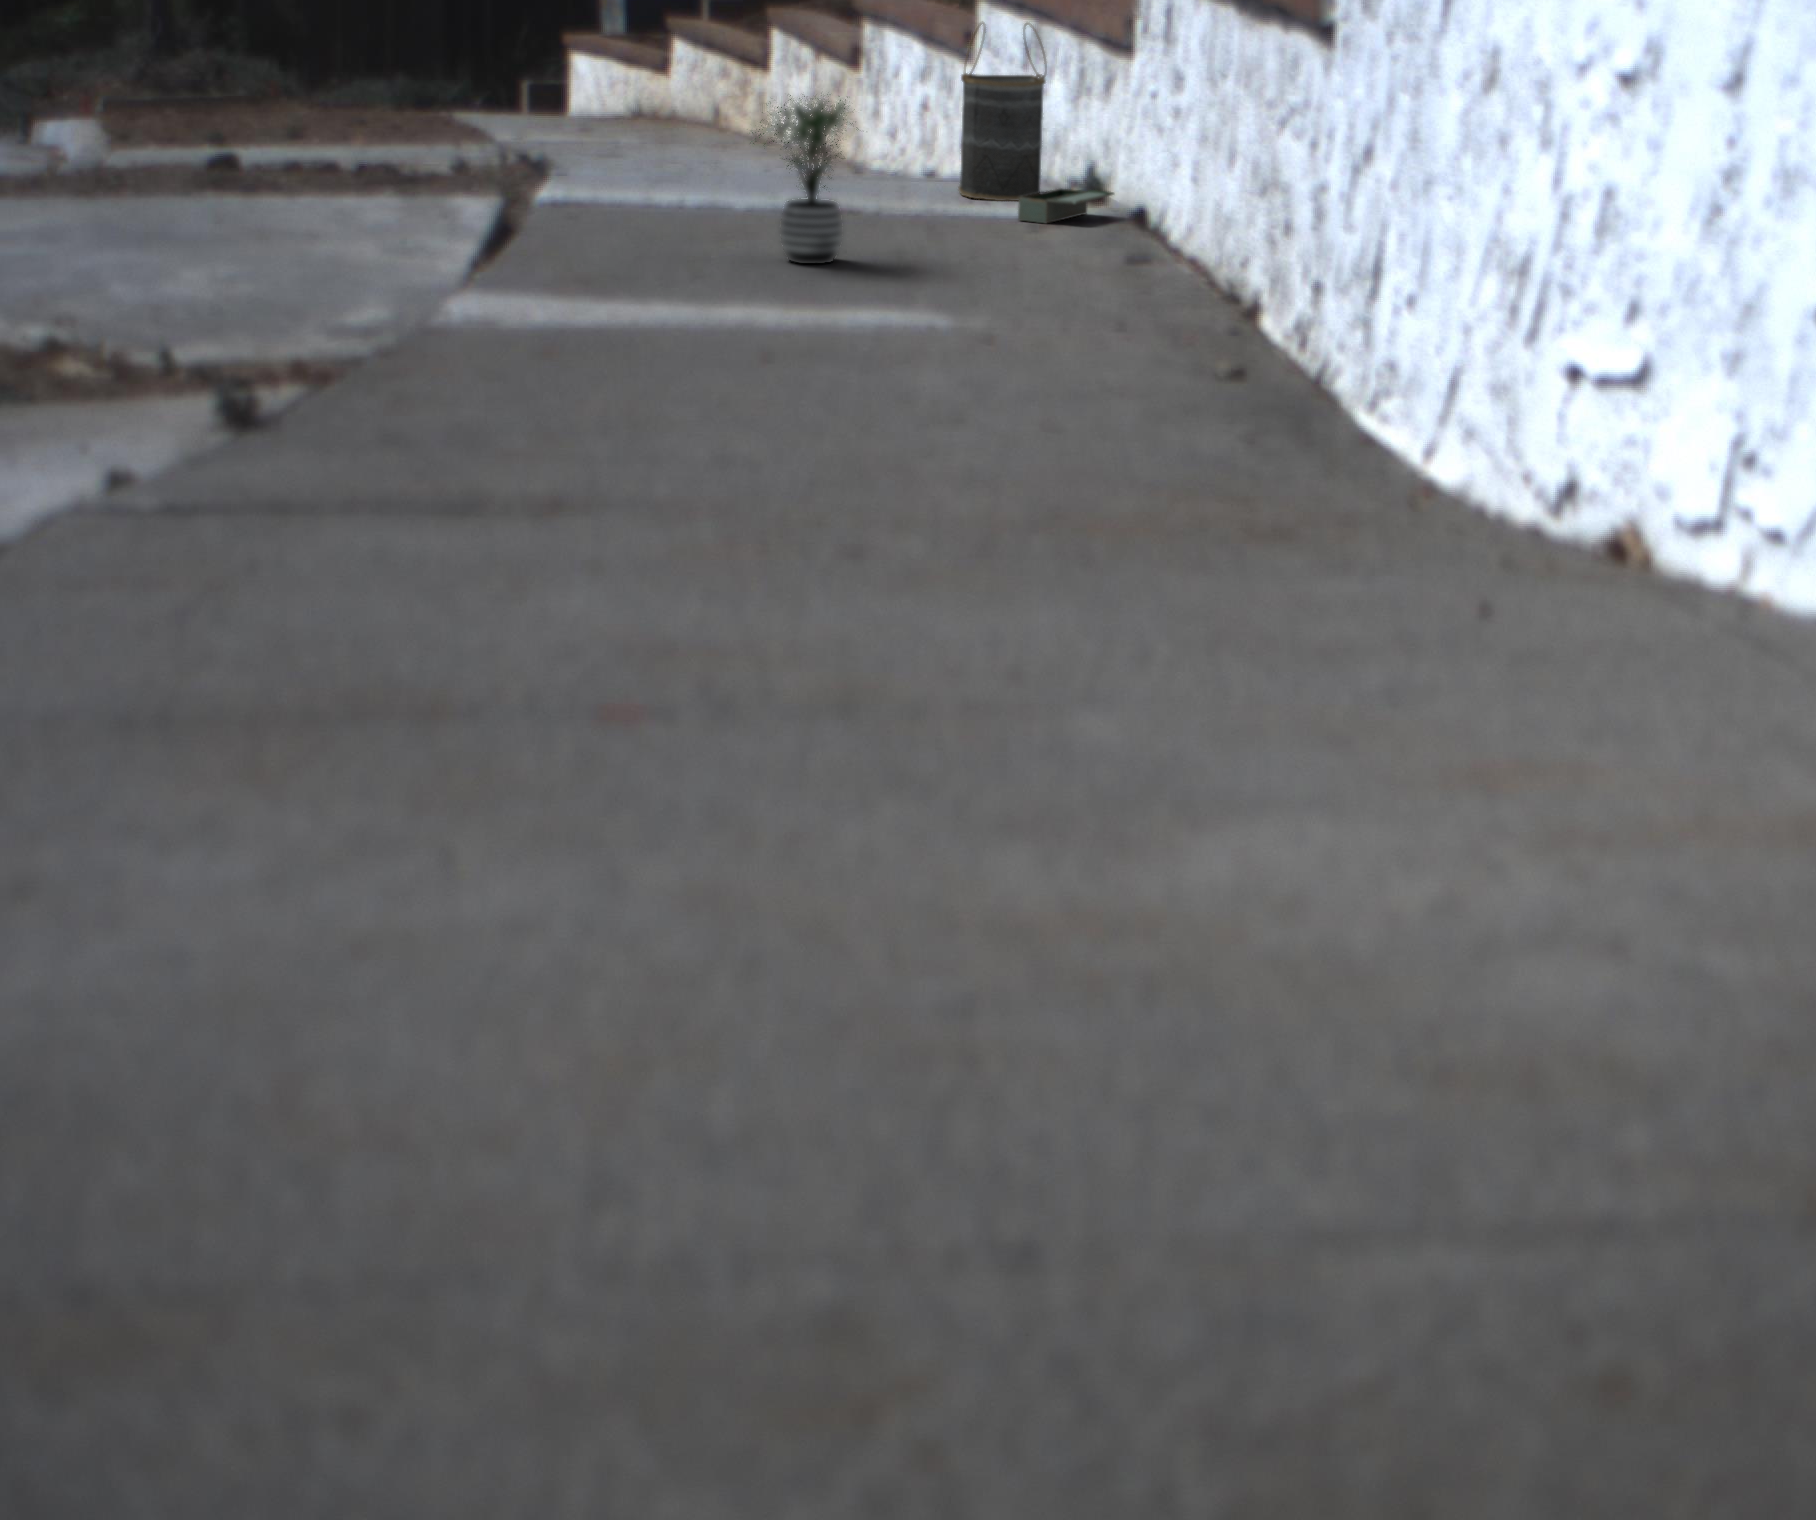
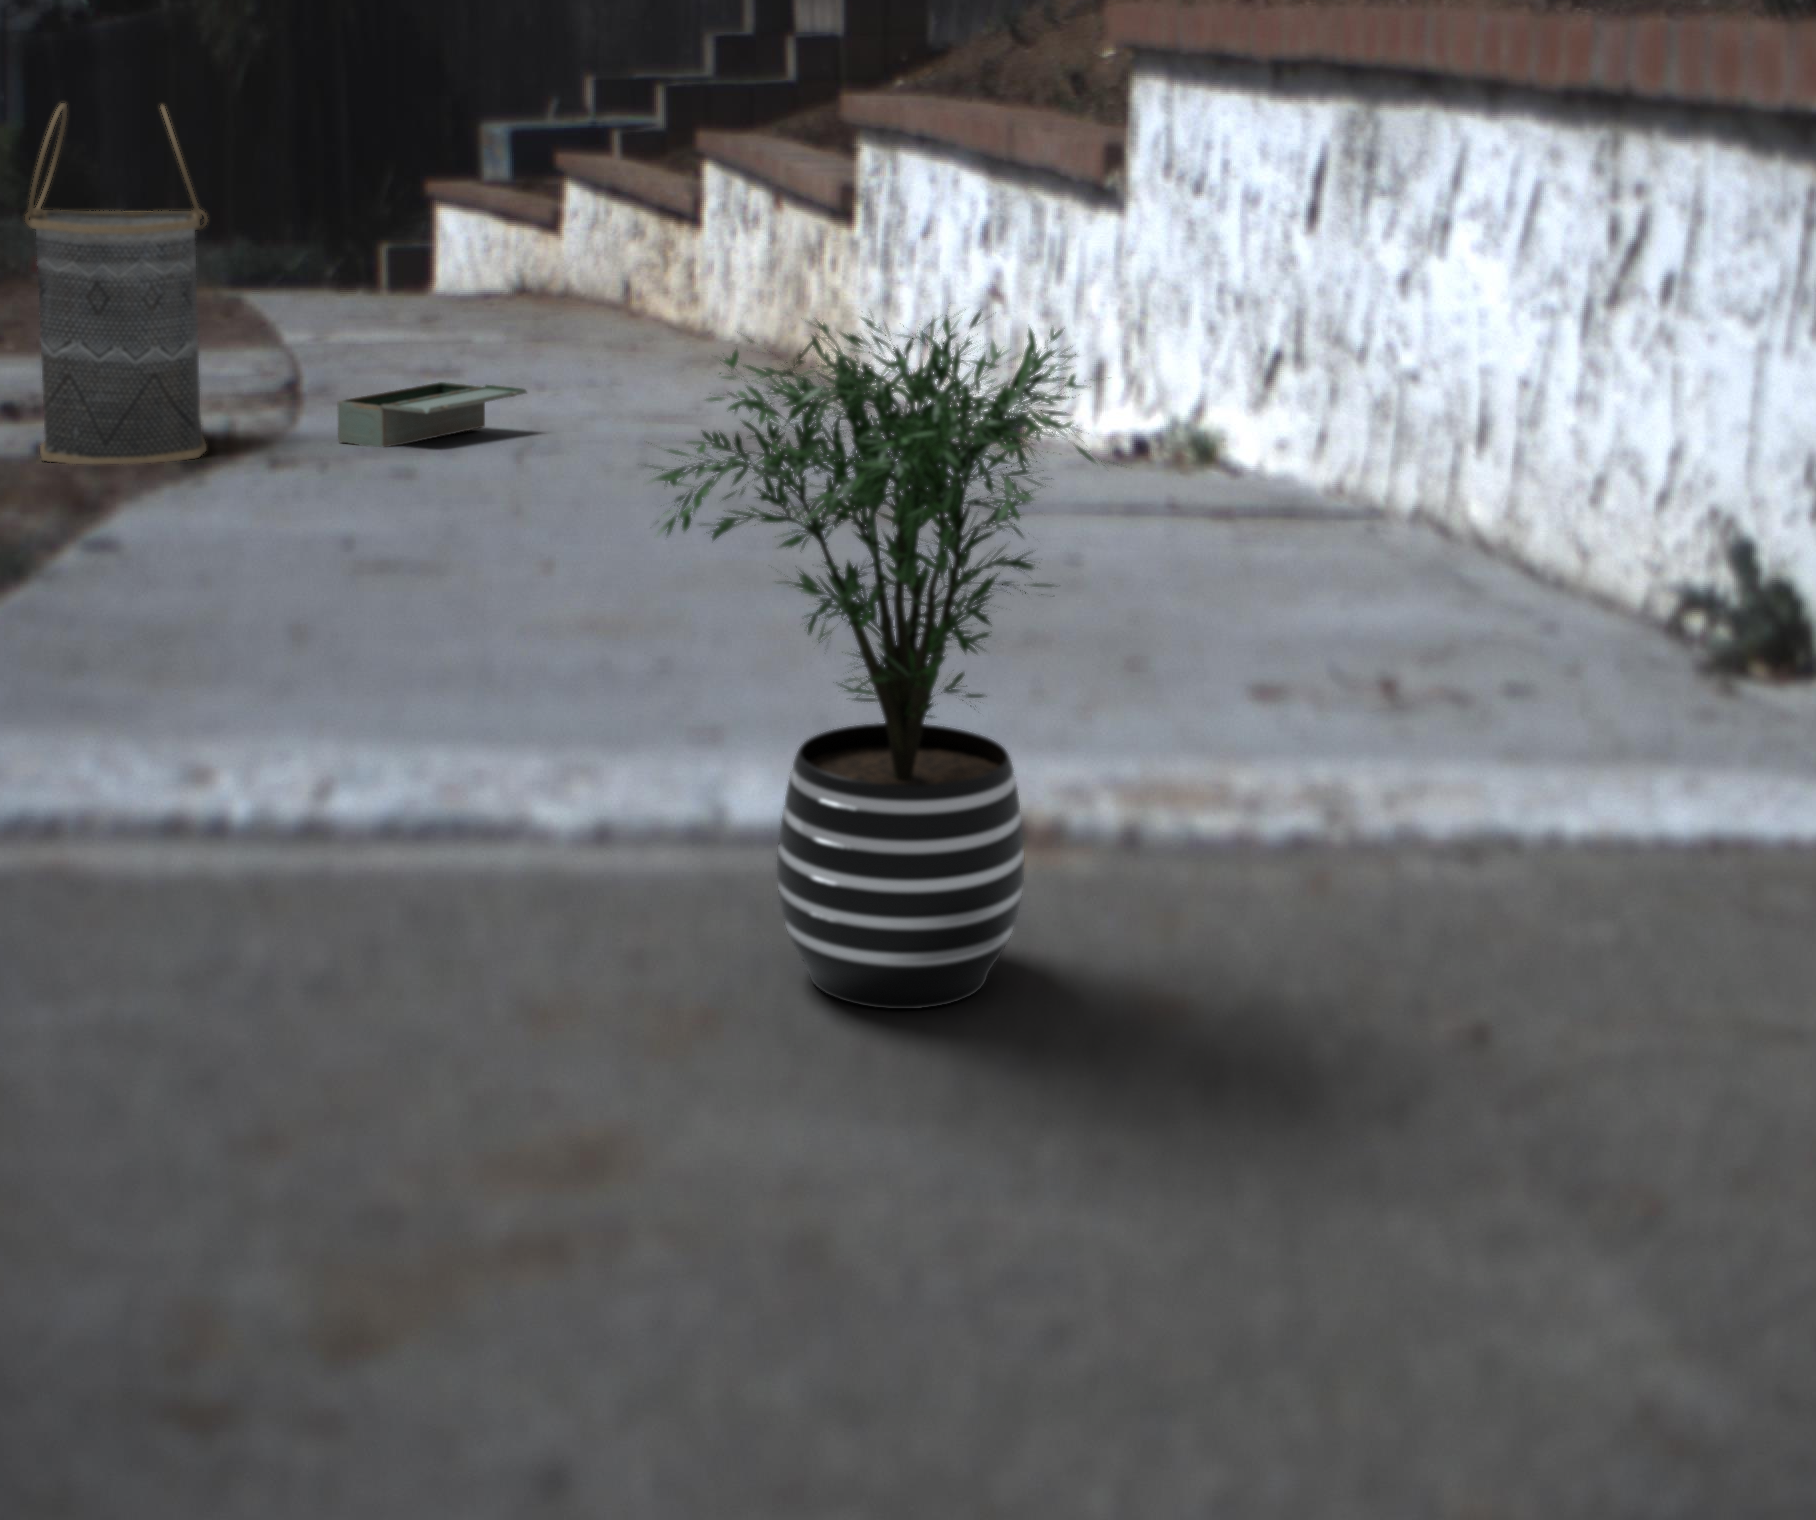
basket: present [959,22,1047,201] -> present [25,103,207,464]
toolbox: present [1018,189,1114,223] -> present [338,382,527,447]

